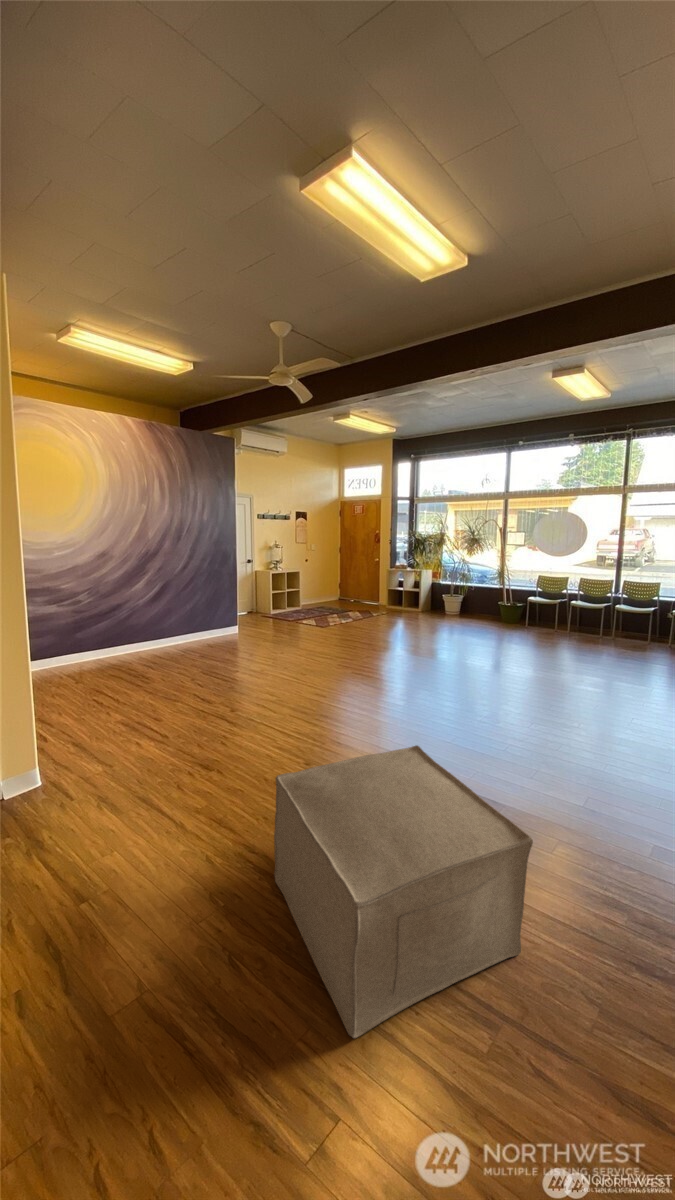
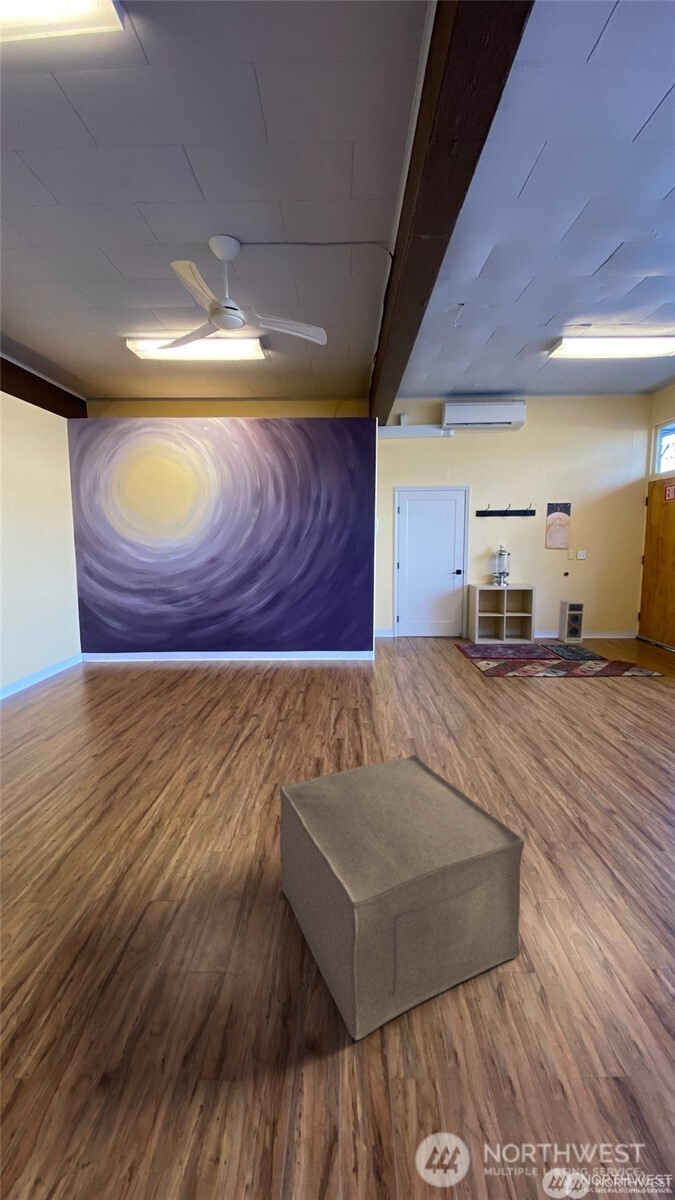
speaker: none [561,583,591,627] -> present [558,601,584,642]

